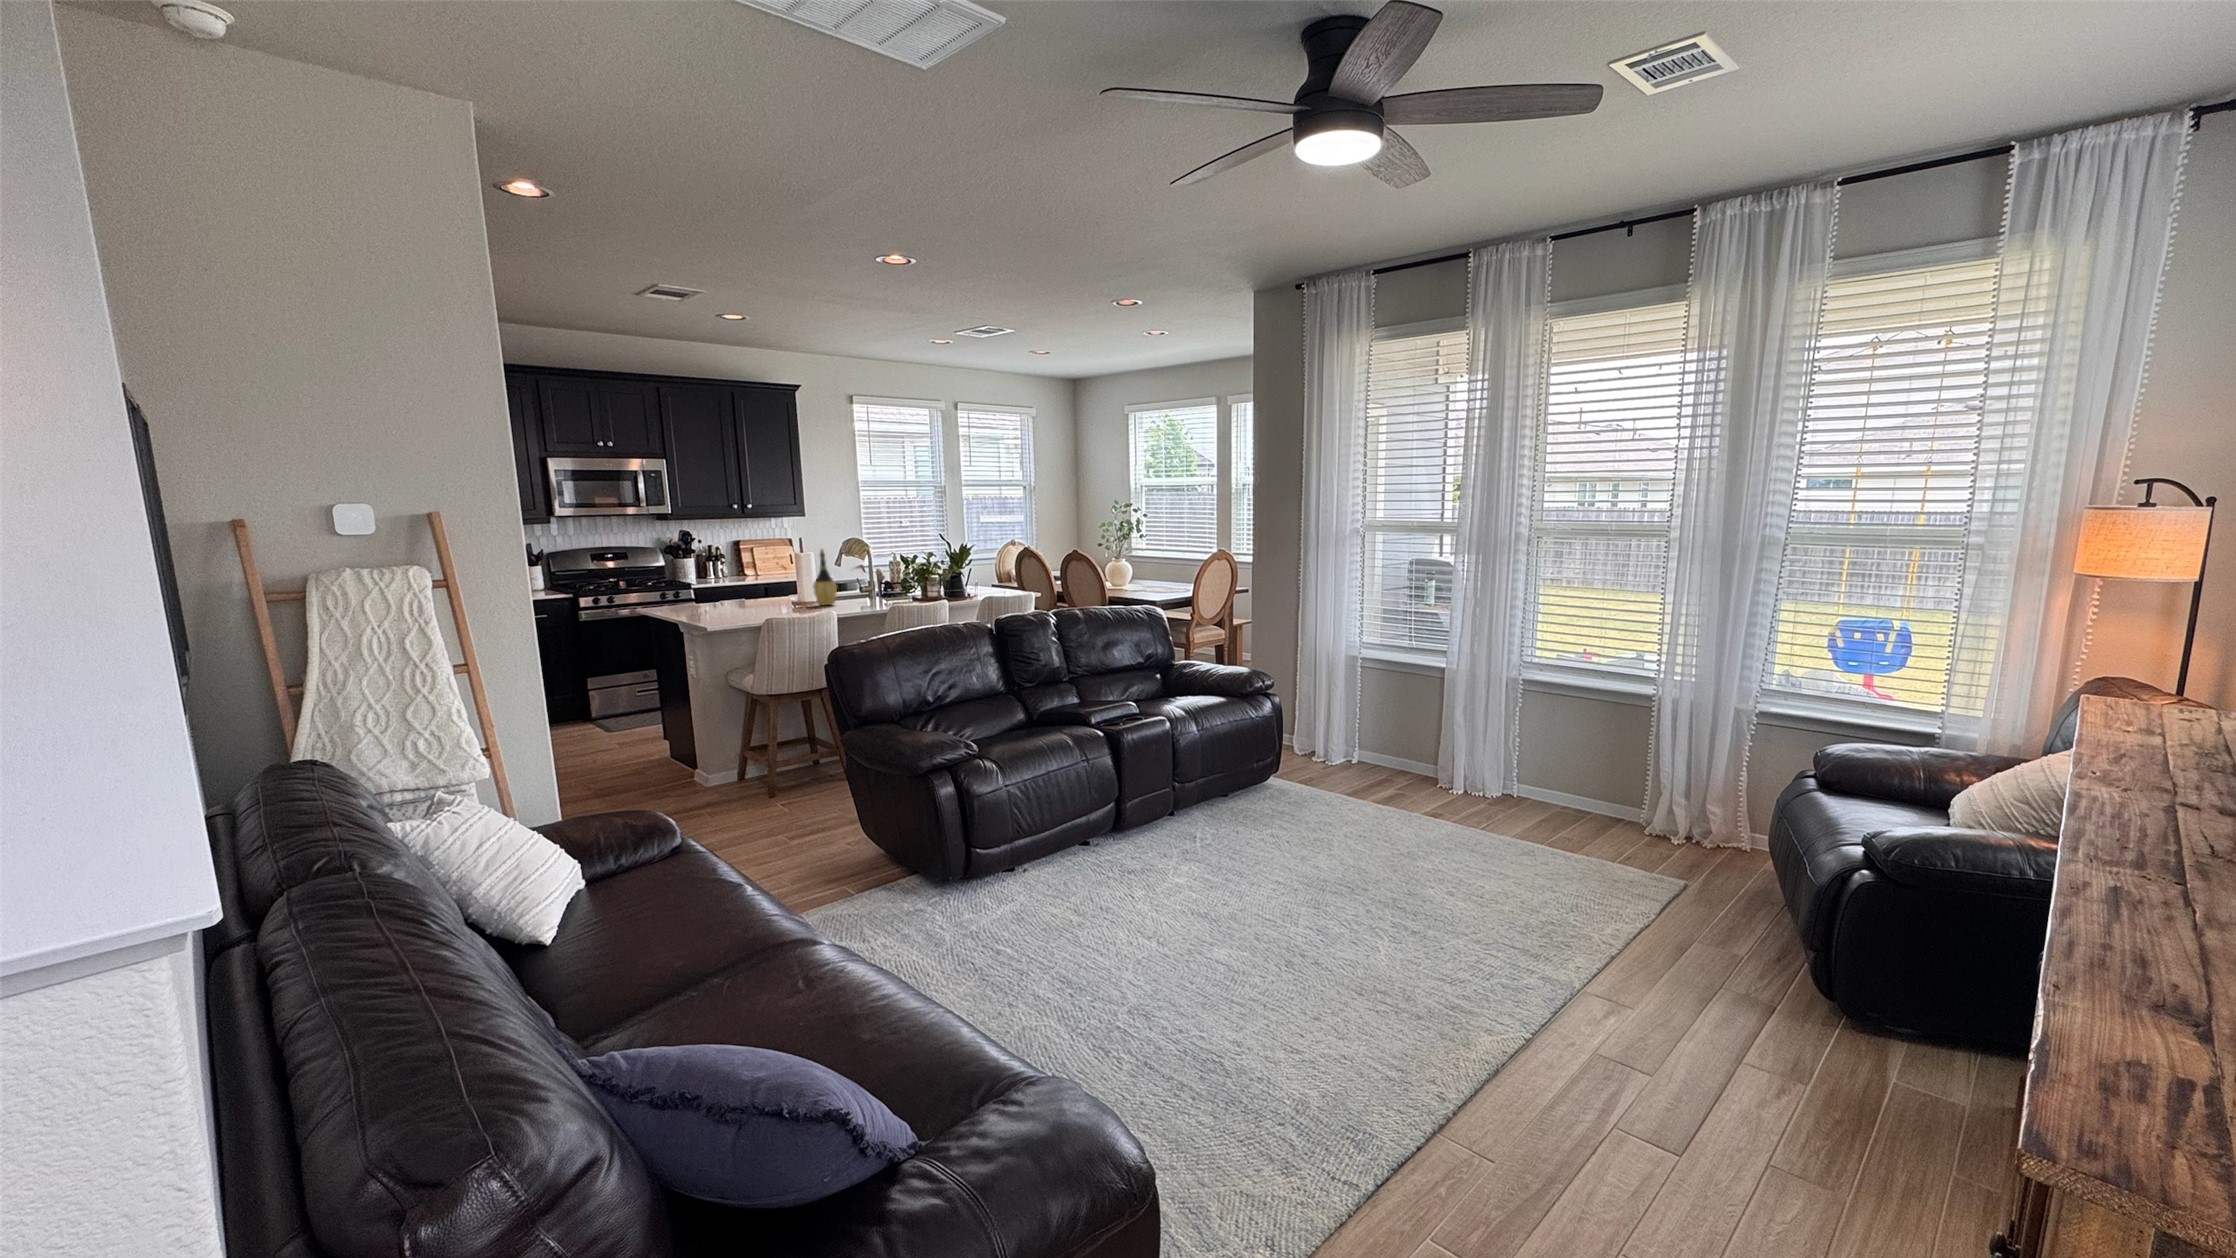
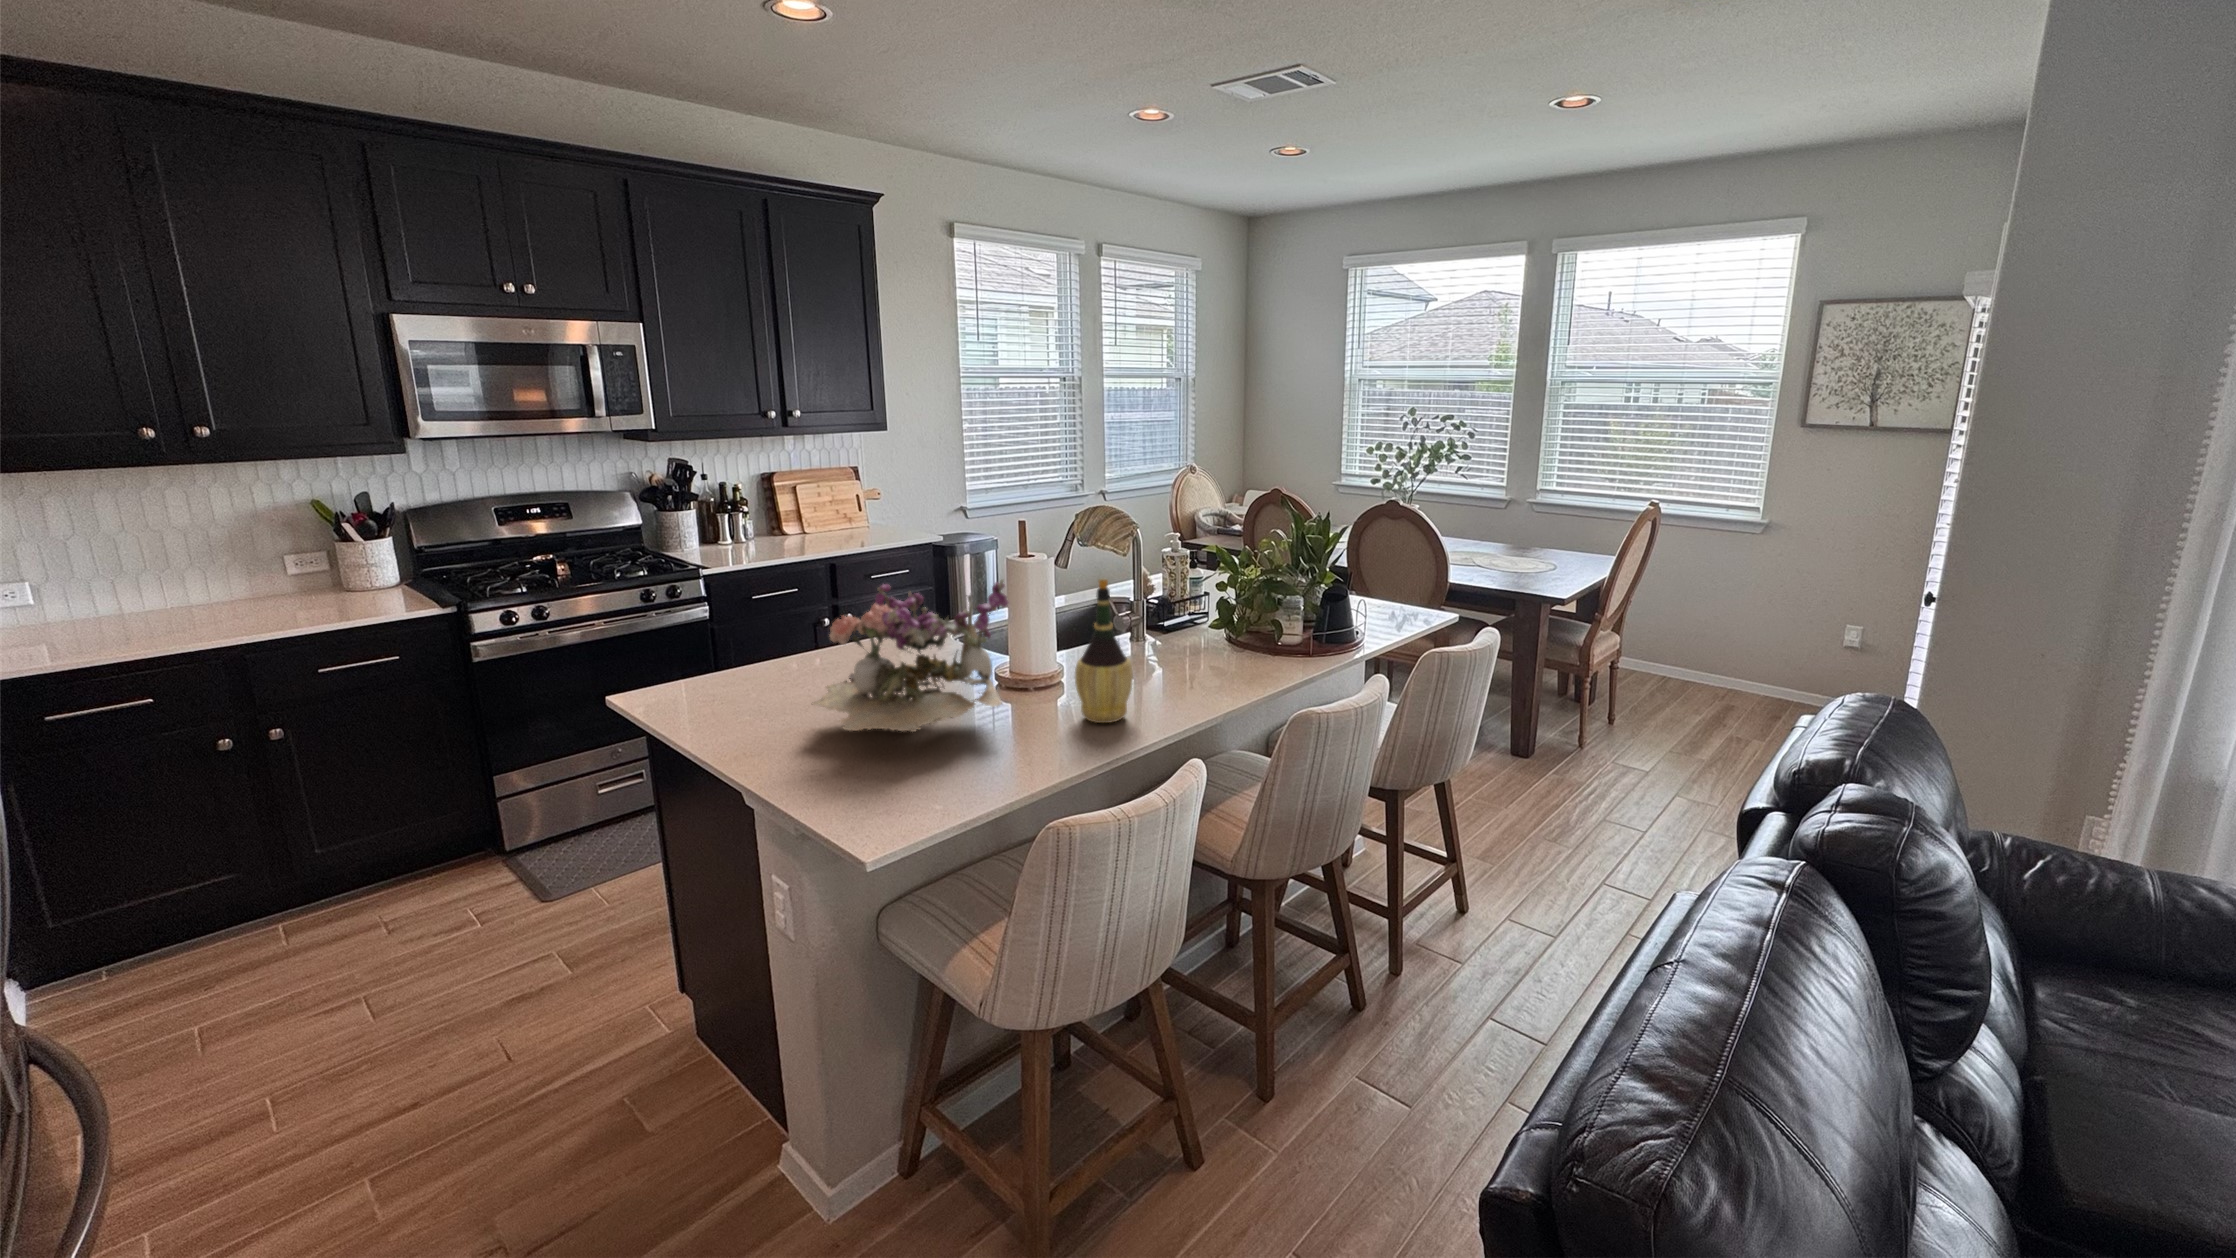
flower arrangement: none [711,548,785,607] -> present [812,580,1008,732]

